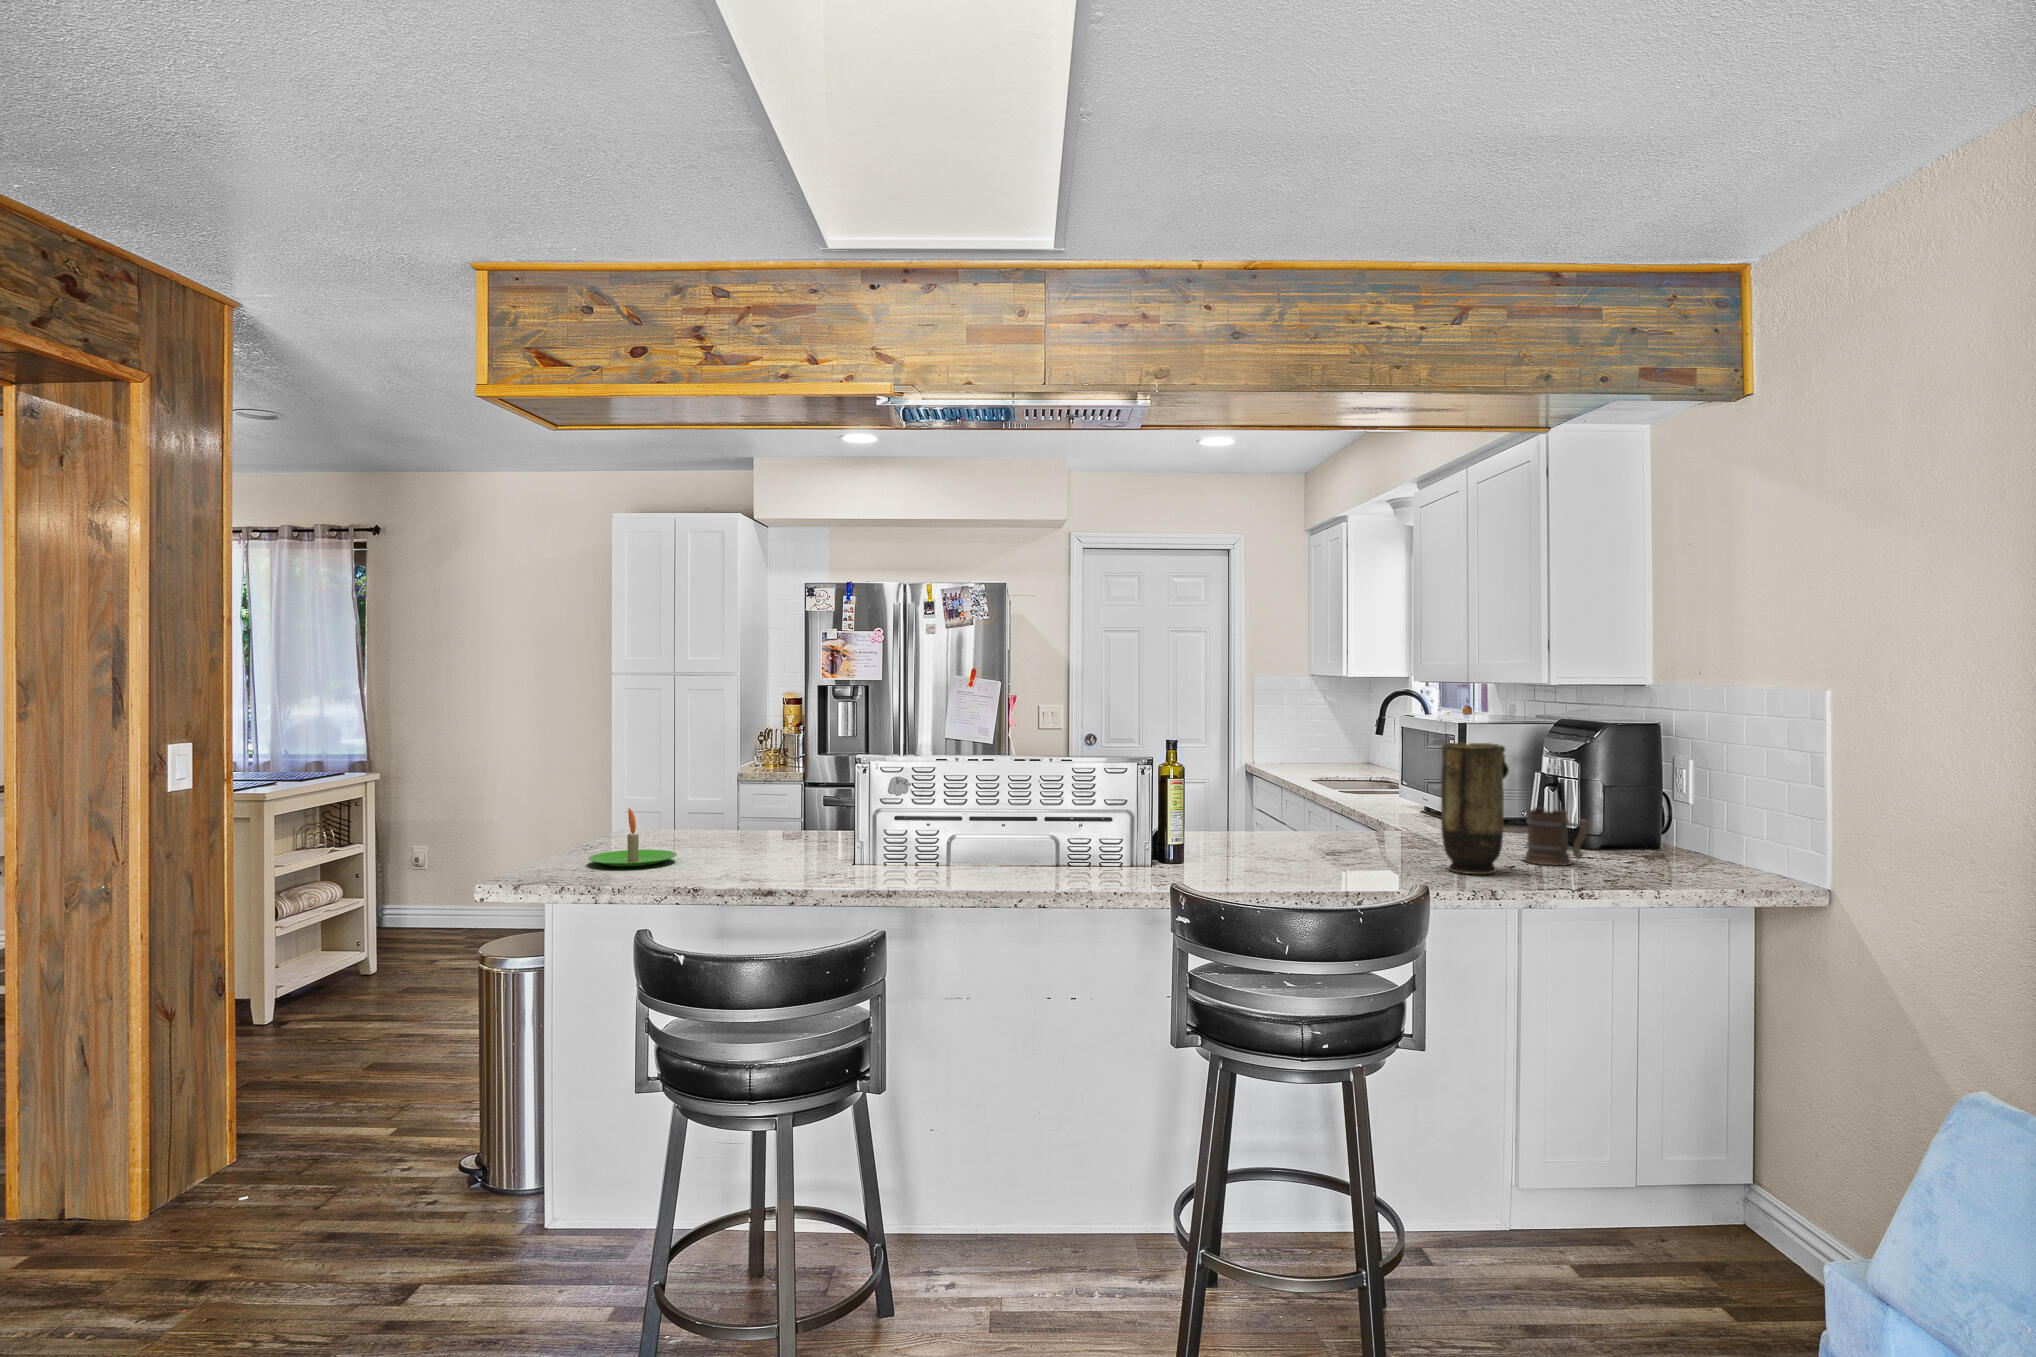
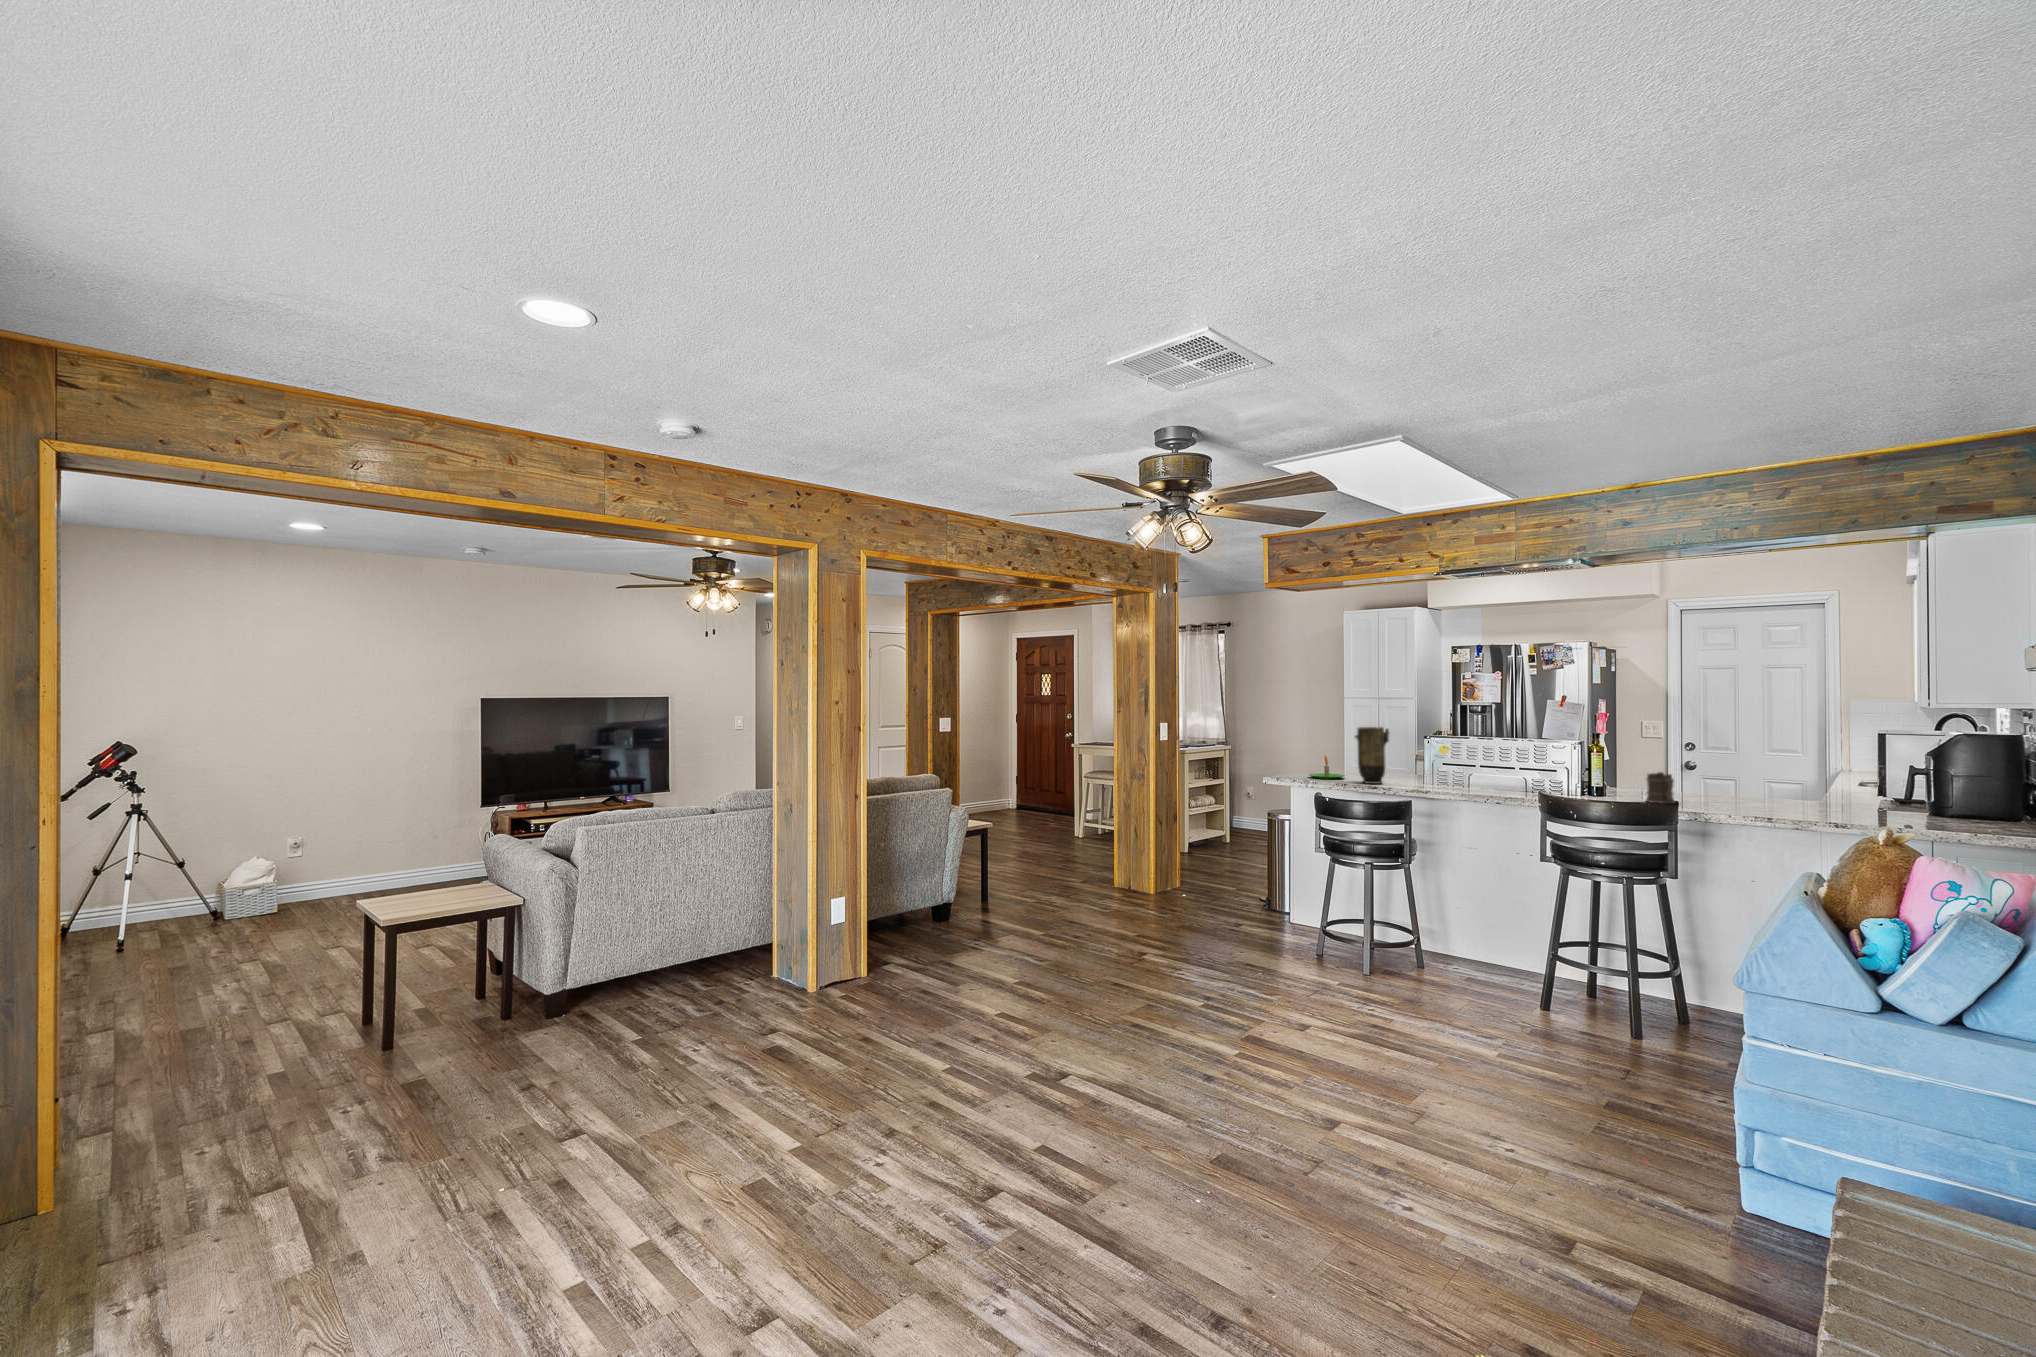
vase: present [1441,743,1509,874] -> present [1355,727,1389,784]
mug: present [1525,807,1588,865] -> present [1646,772,1675,804]

